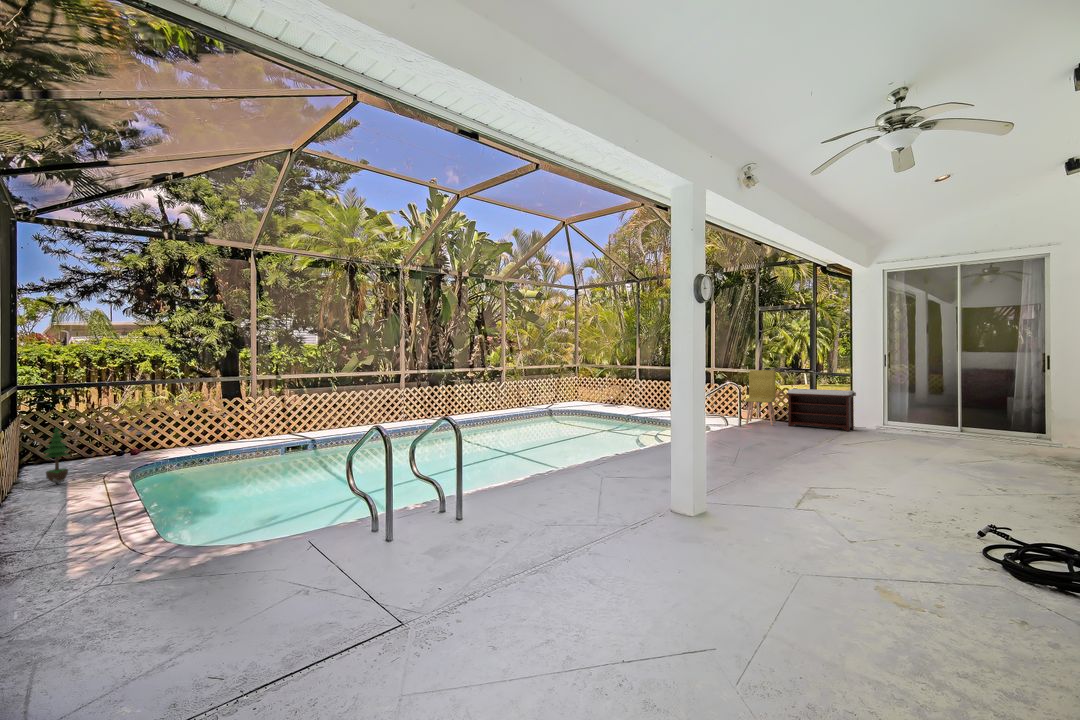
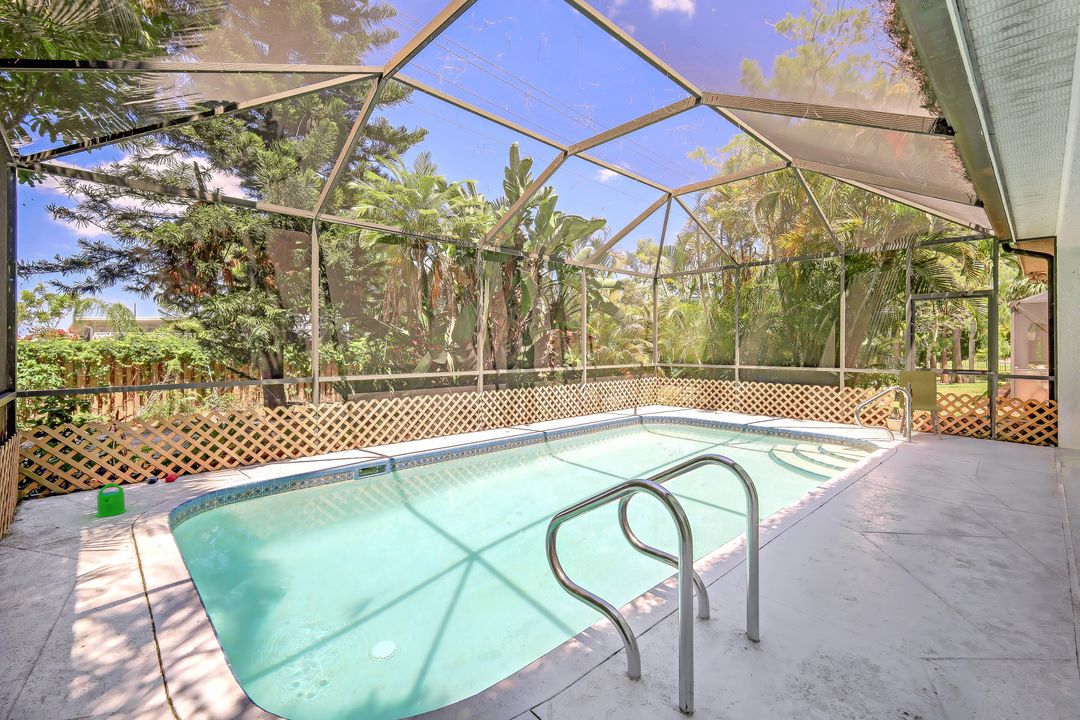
bench: present [786,389,856,431] -> none [961,394,1065,449]
potted tree: present [43,427,69,484] -> none [28,456,72,542]
watering can: none [83,449,106,473] -> present [96,483,126,517]

